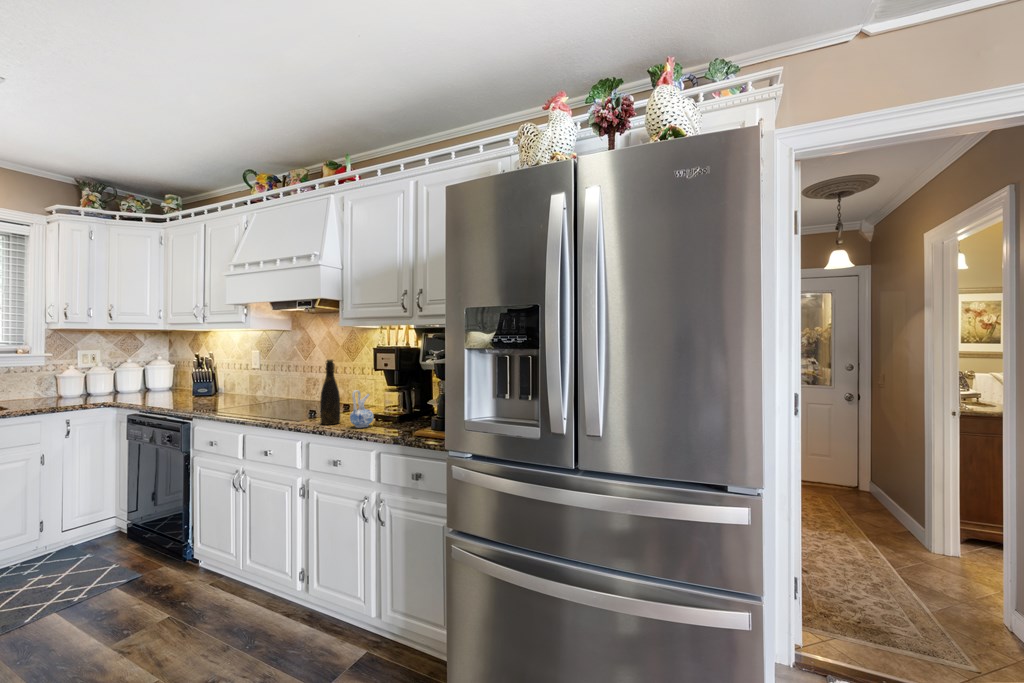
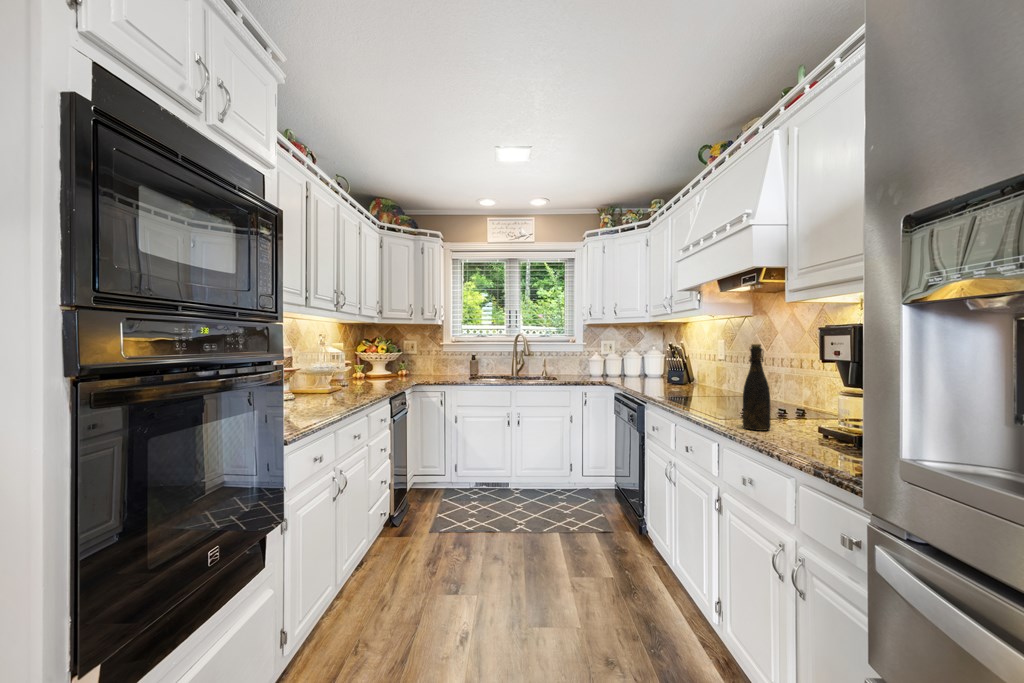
ceramic pitcher: present [350,390,374,428] -> none [774,387,813,443]

